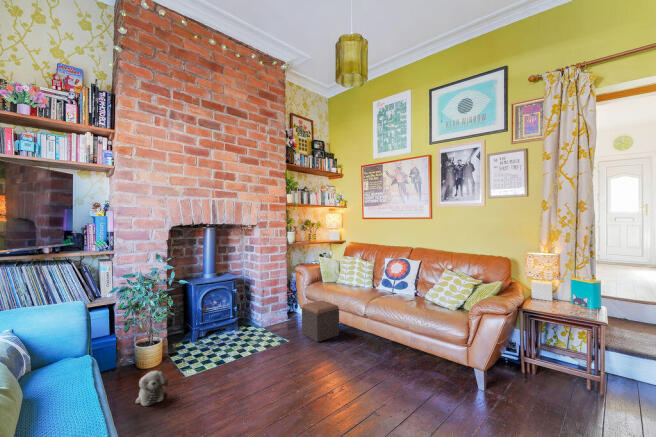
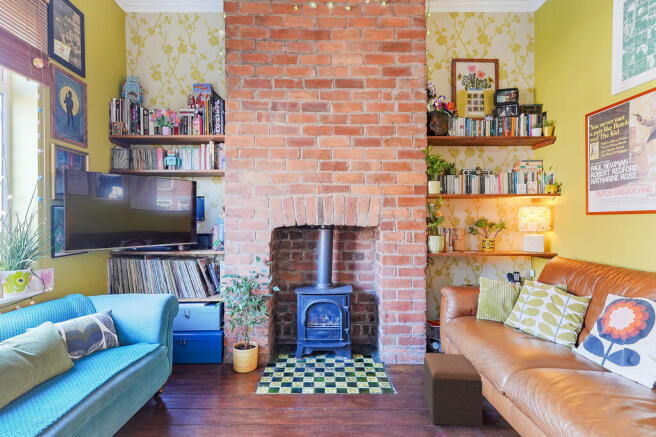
plush toy: present [136,371,168,406] -> none [197,383,225,419]

